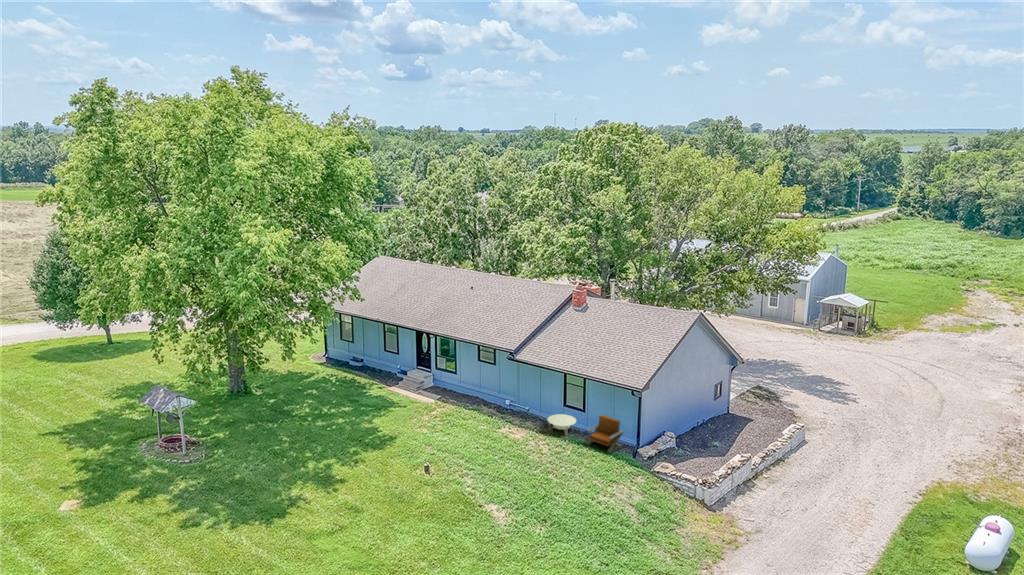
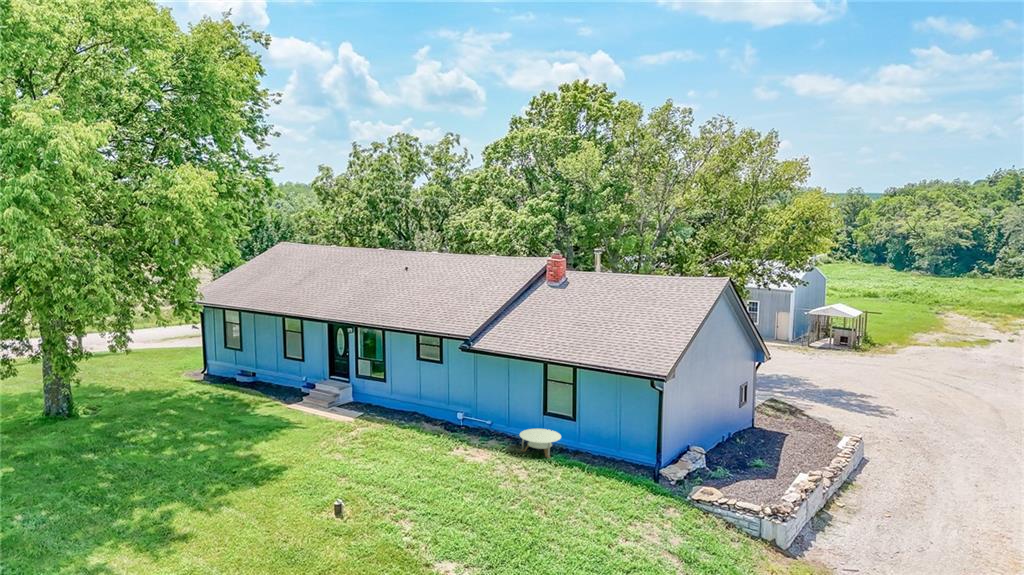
lounge chair: present [586,415,624,453] -> none [579,424,634,478]

